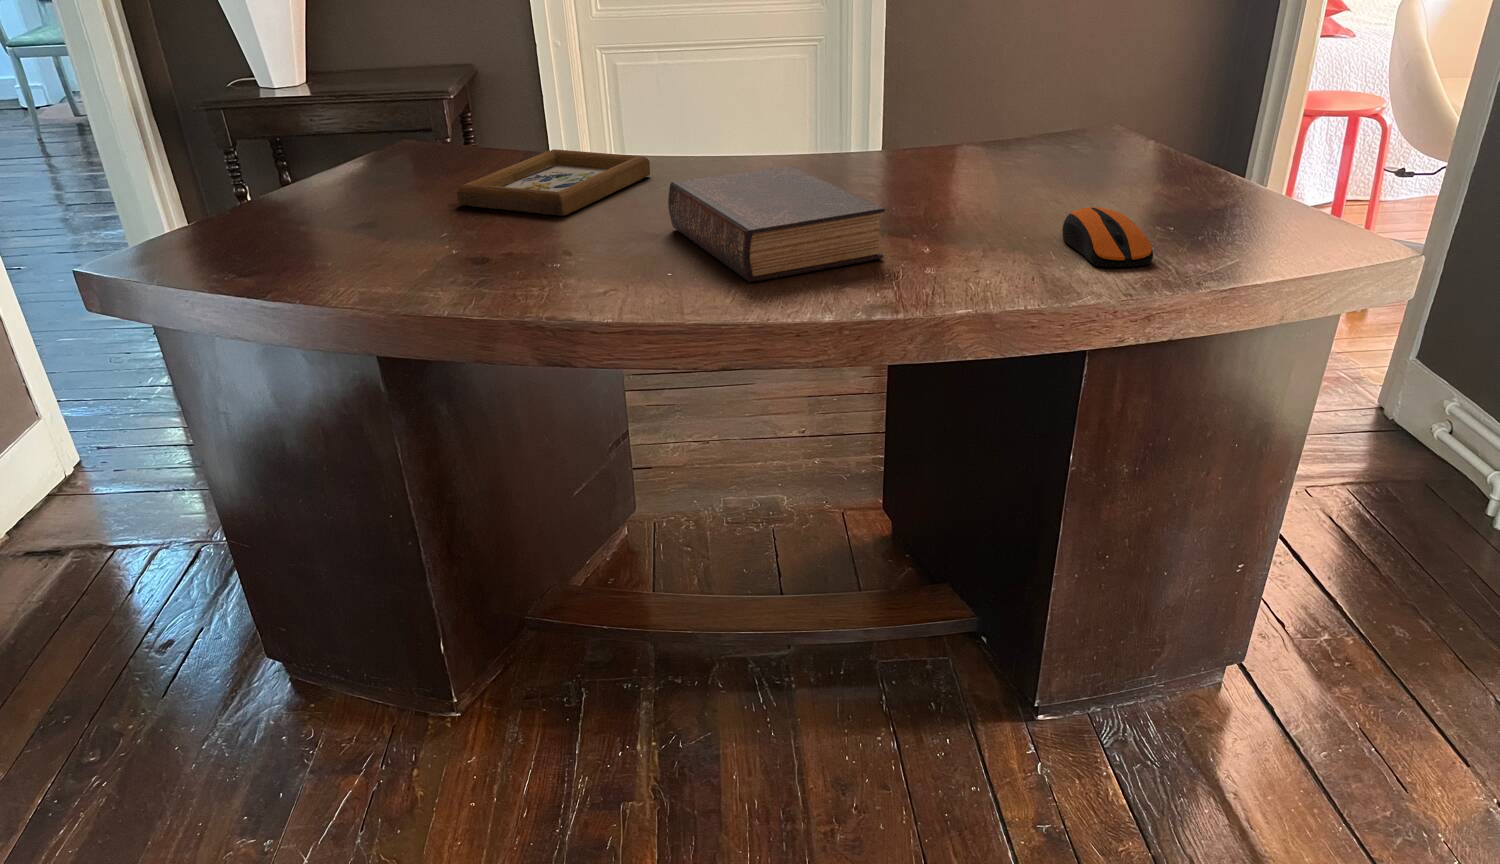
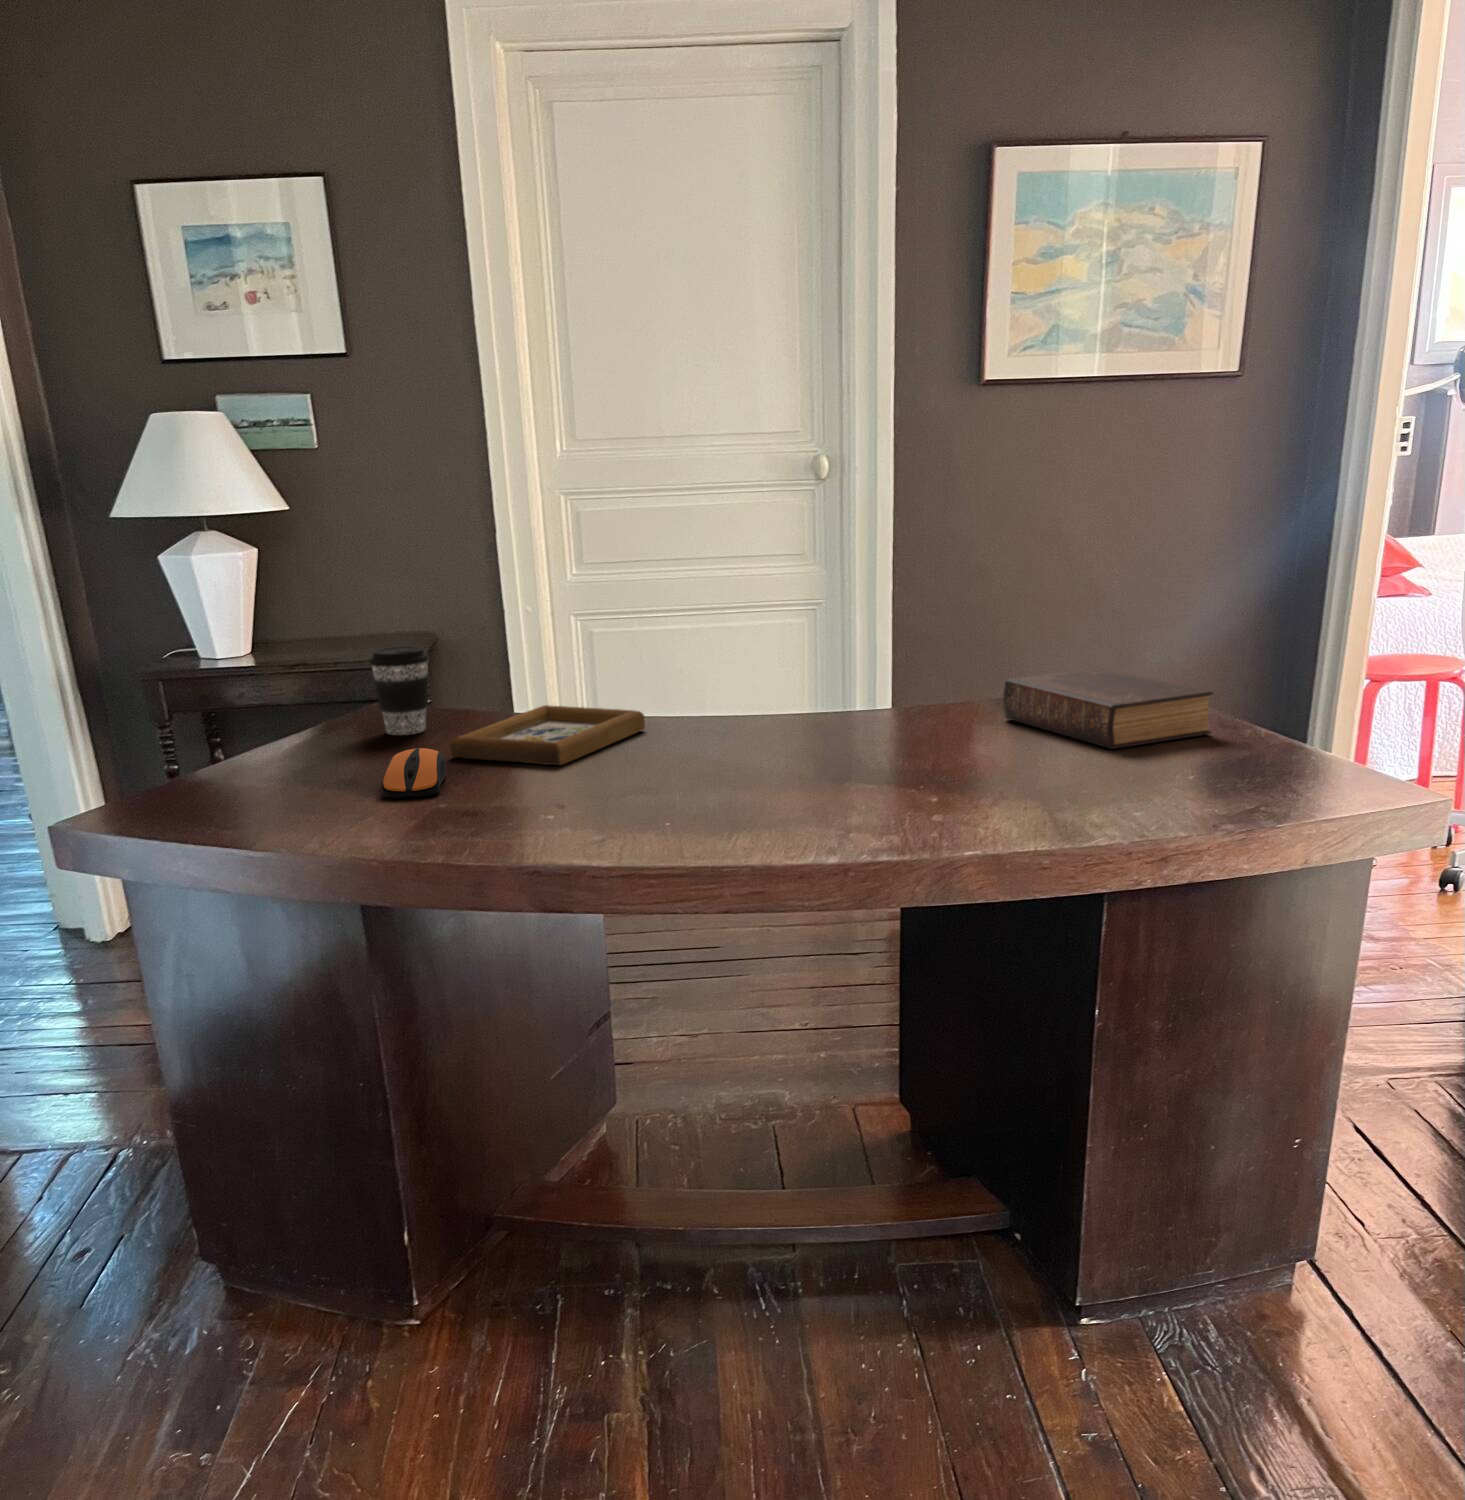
coffee cup: none [378,89,440,179] -> present [369,646,429,735]
book: present [668,166,885,282] -> present [1003,668,1213,749]
computer mouse: present [1062,207,1153,267] -> present [382,748,446,798]

